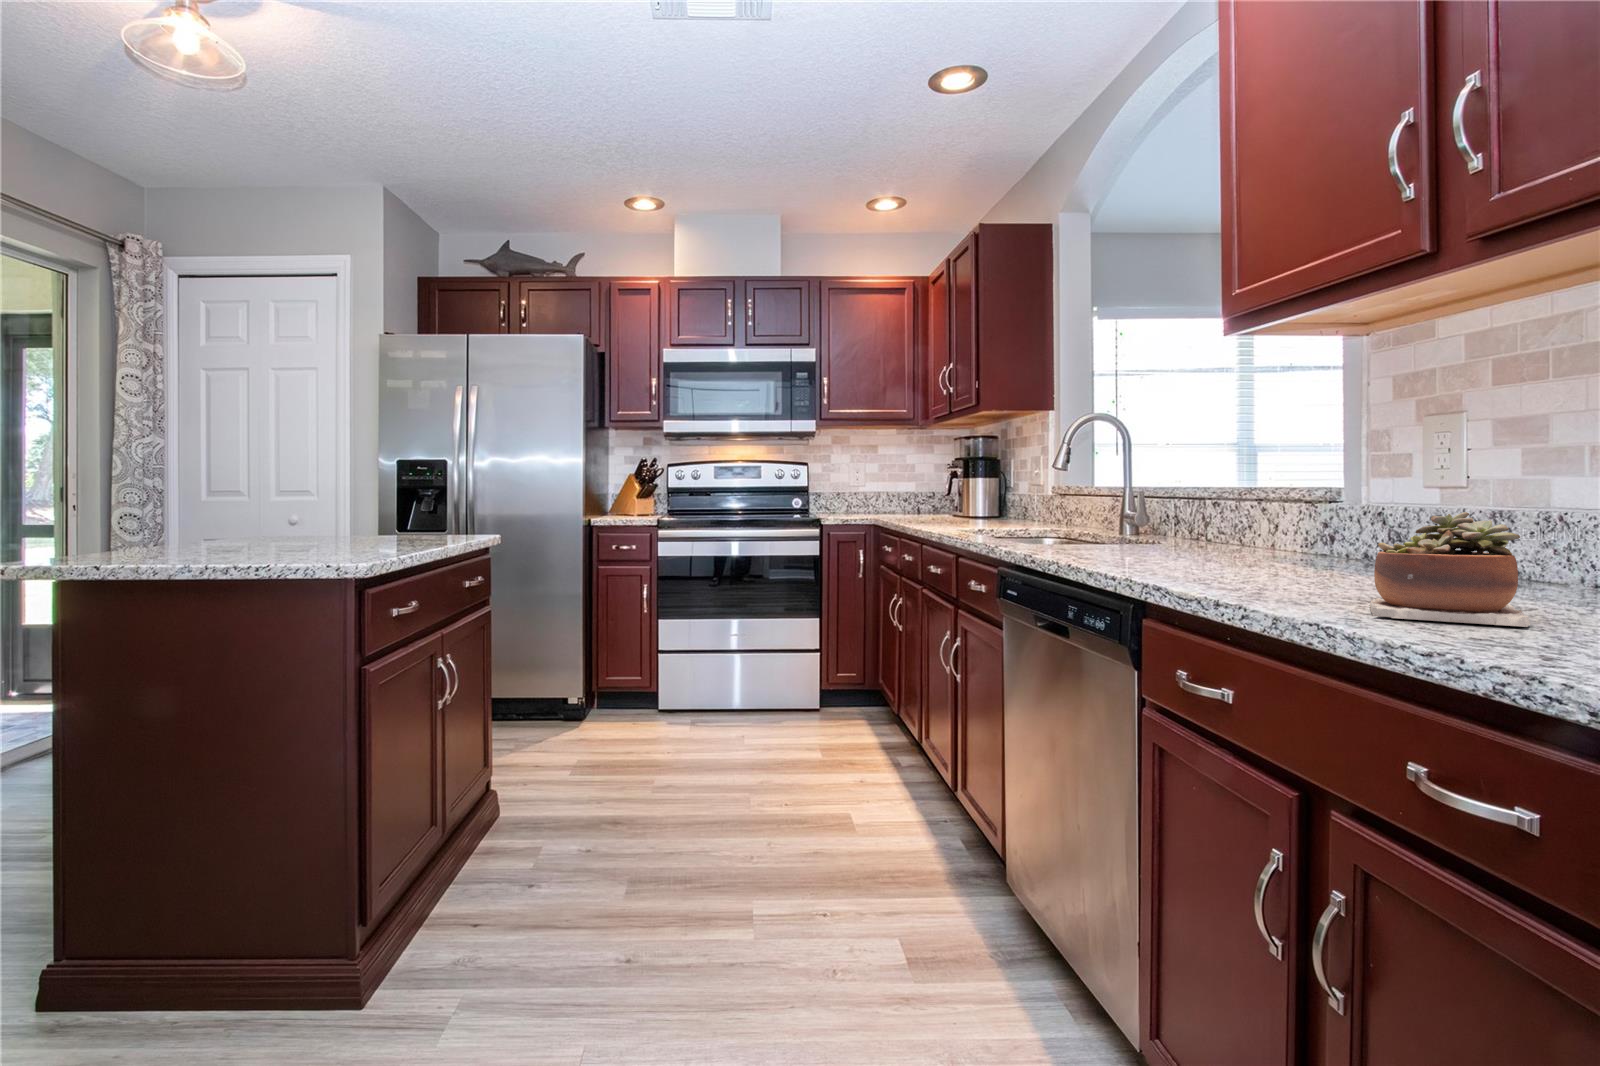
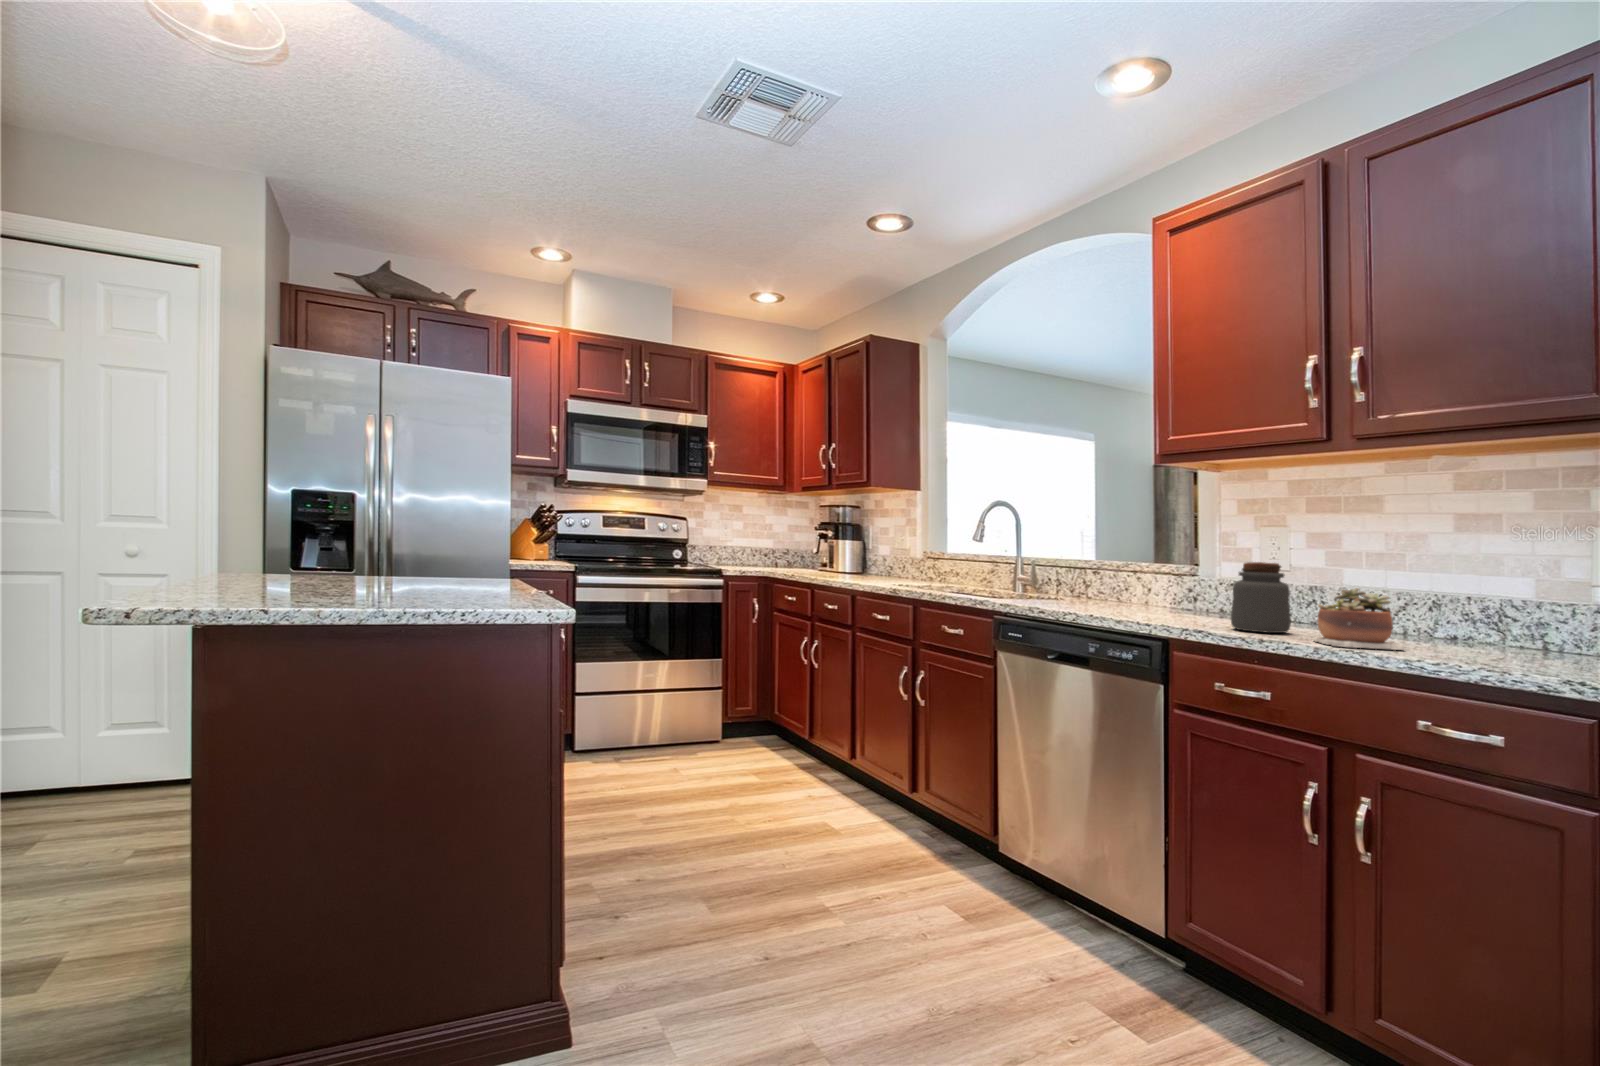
jar: none [1277,476,1379,591] -> present [1231,562,1291,633]

